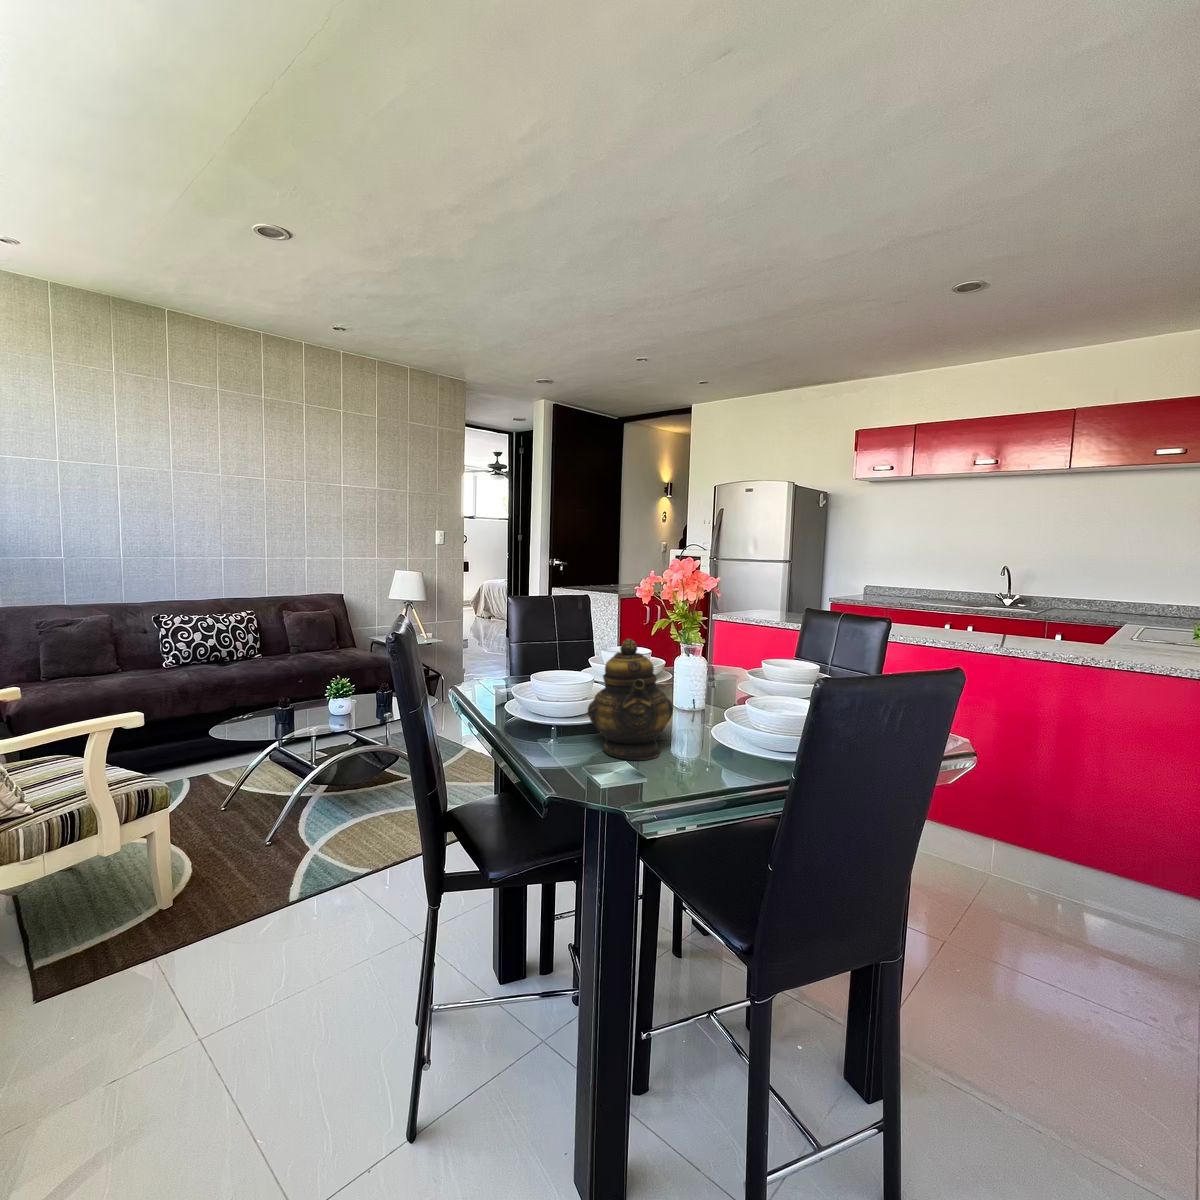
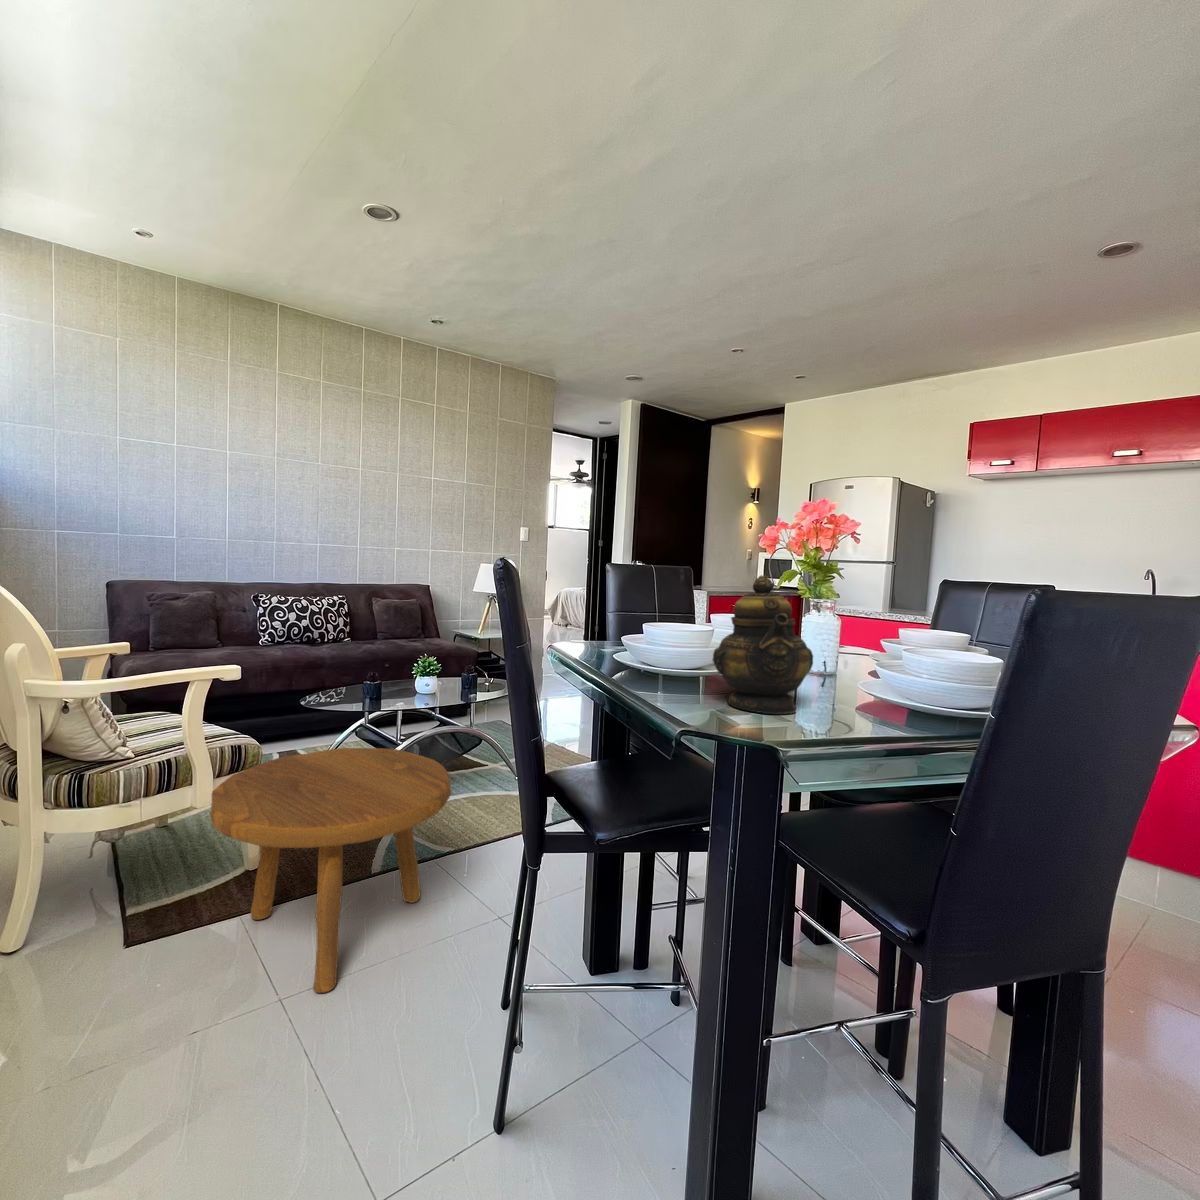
footstool: none [120,784,363,1028] -> present [210,748,451,993]

